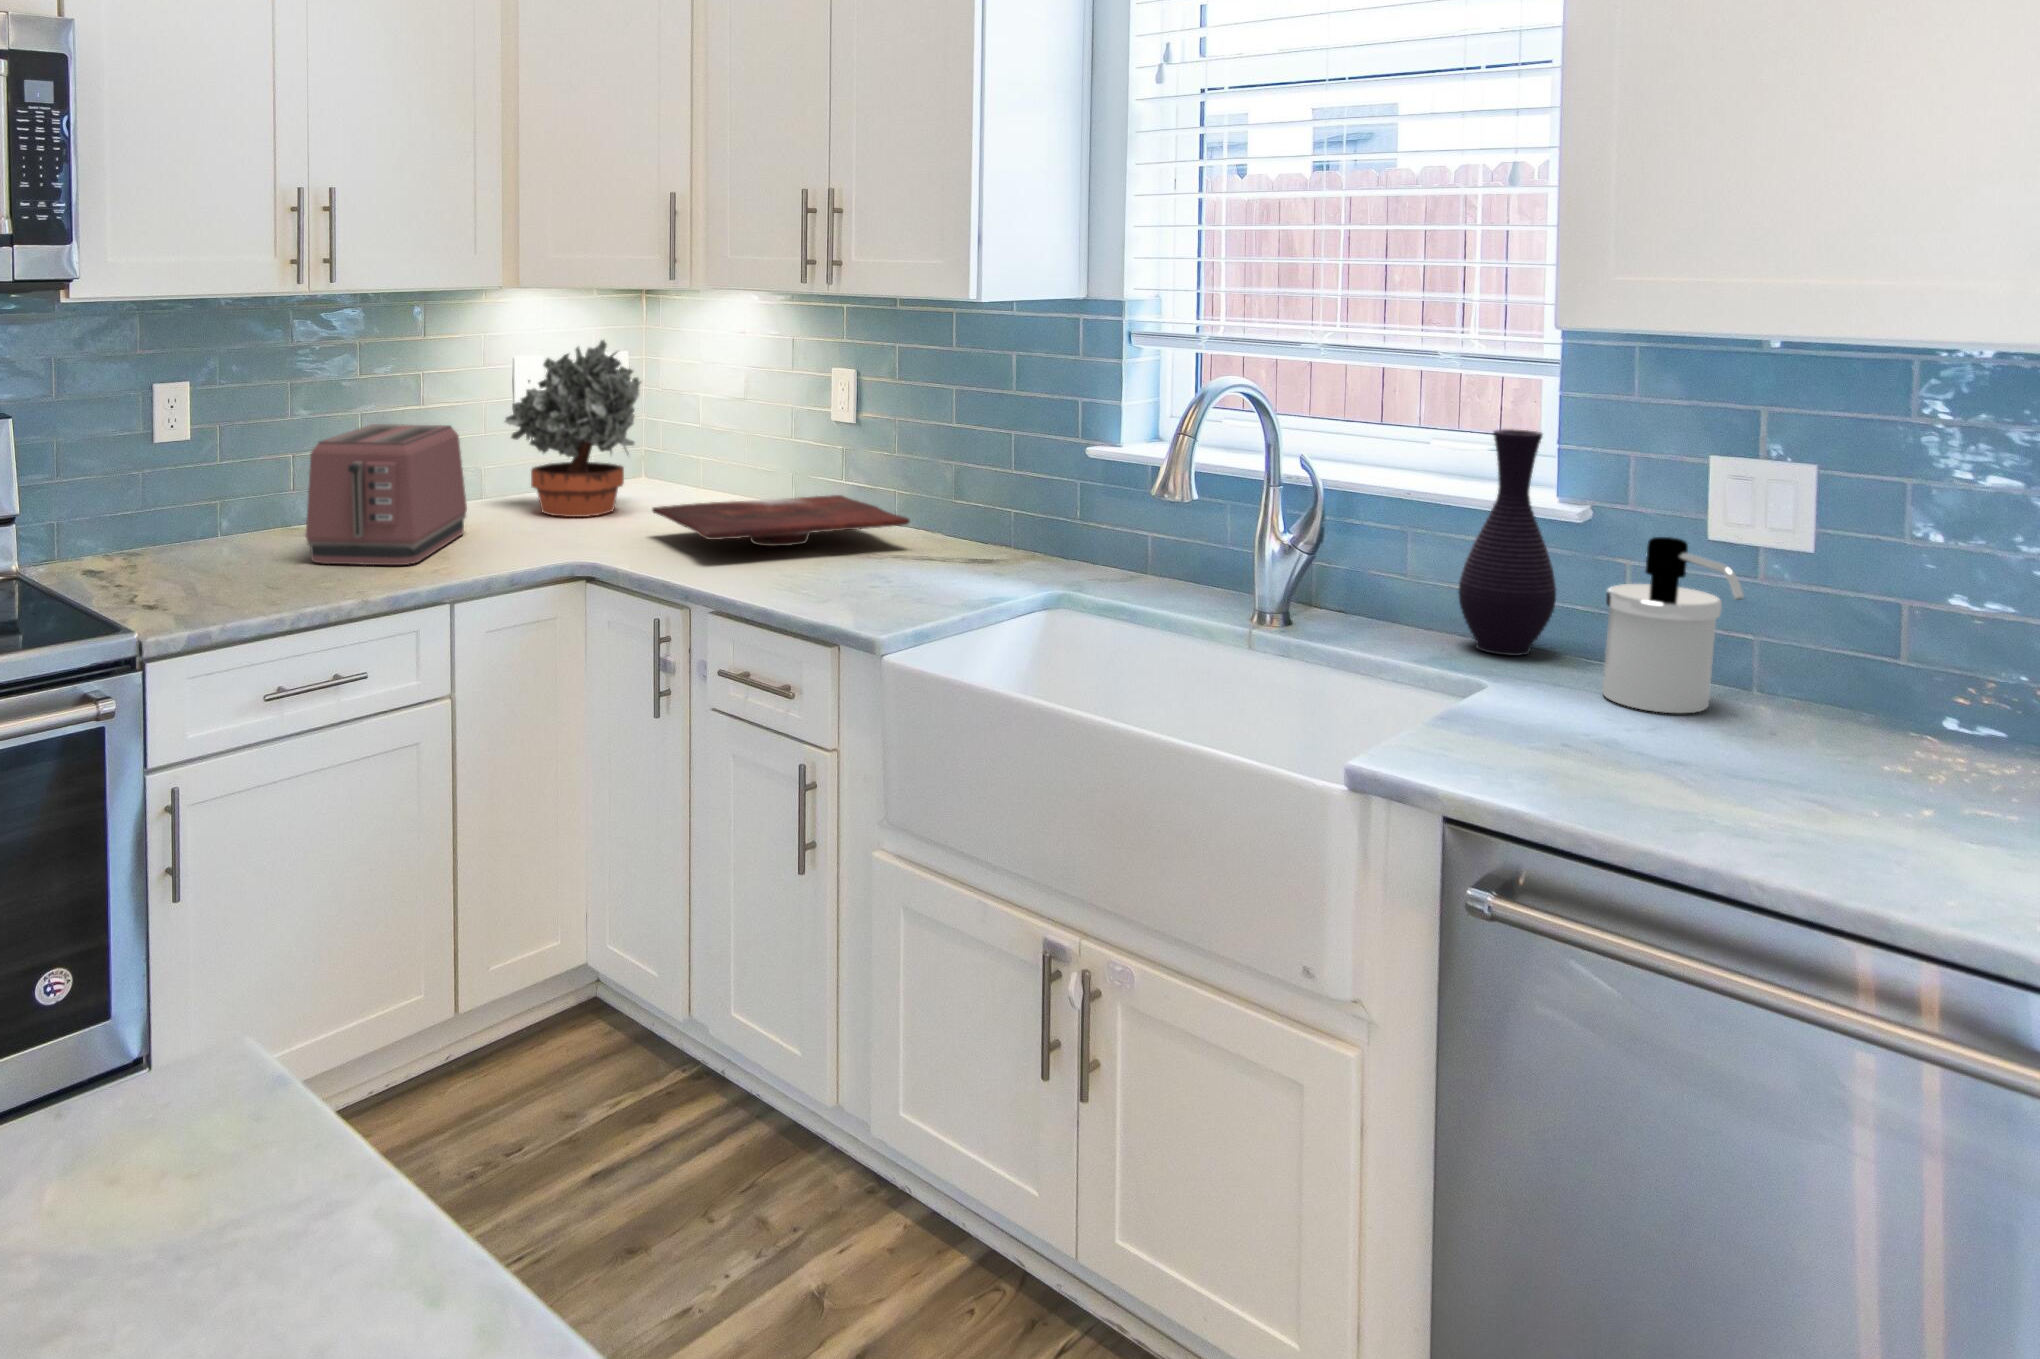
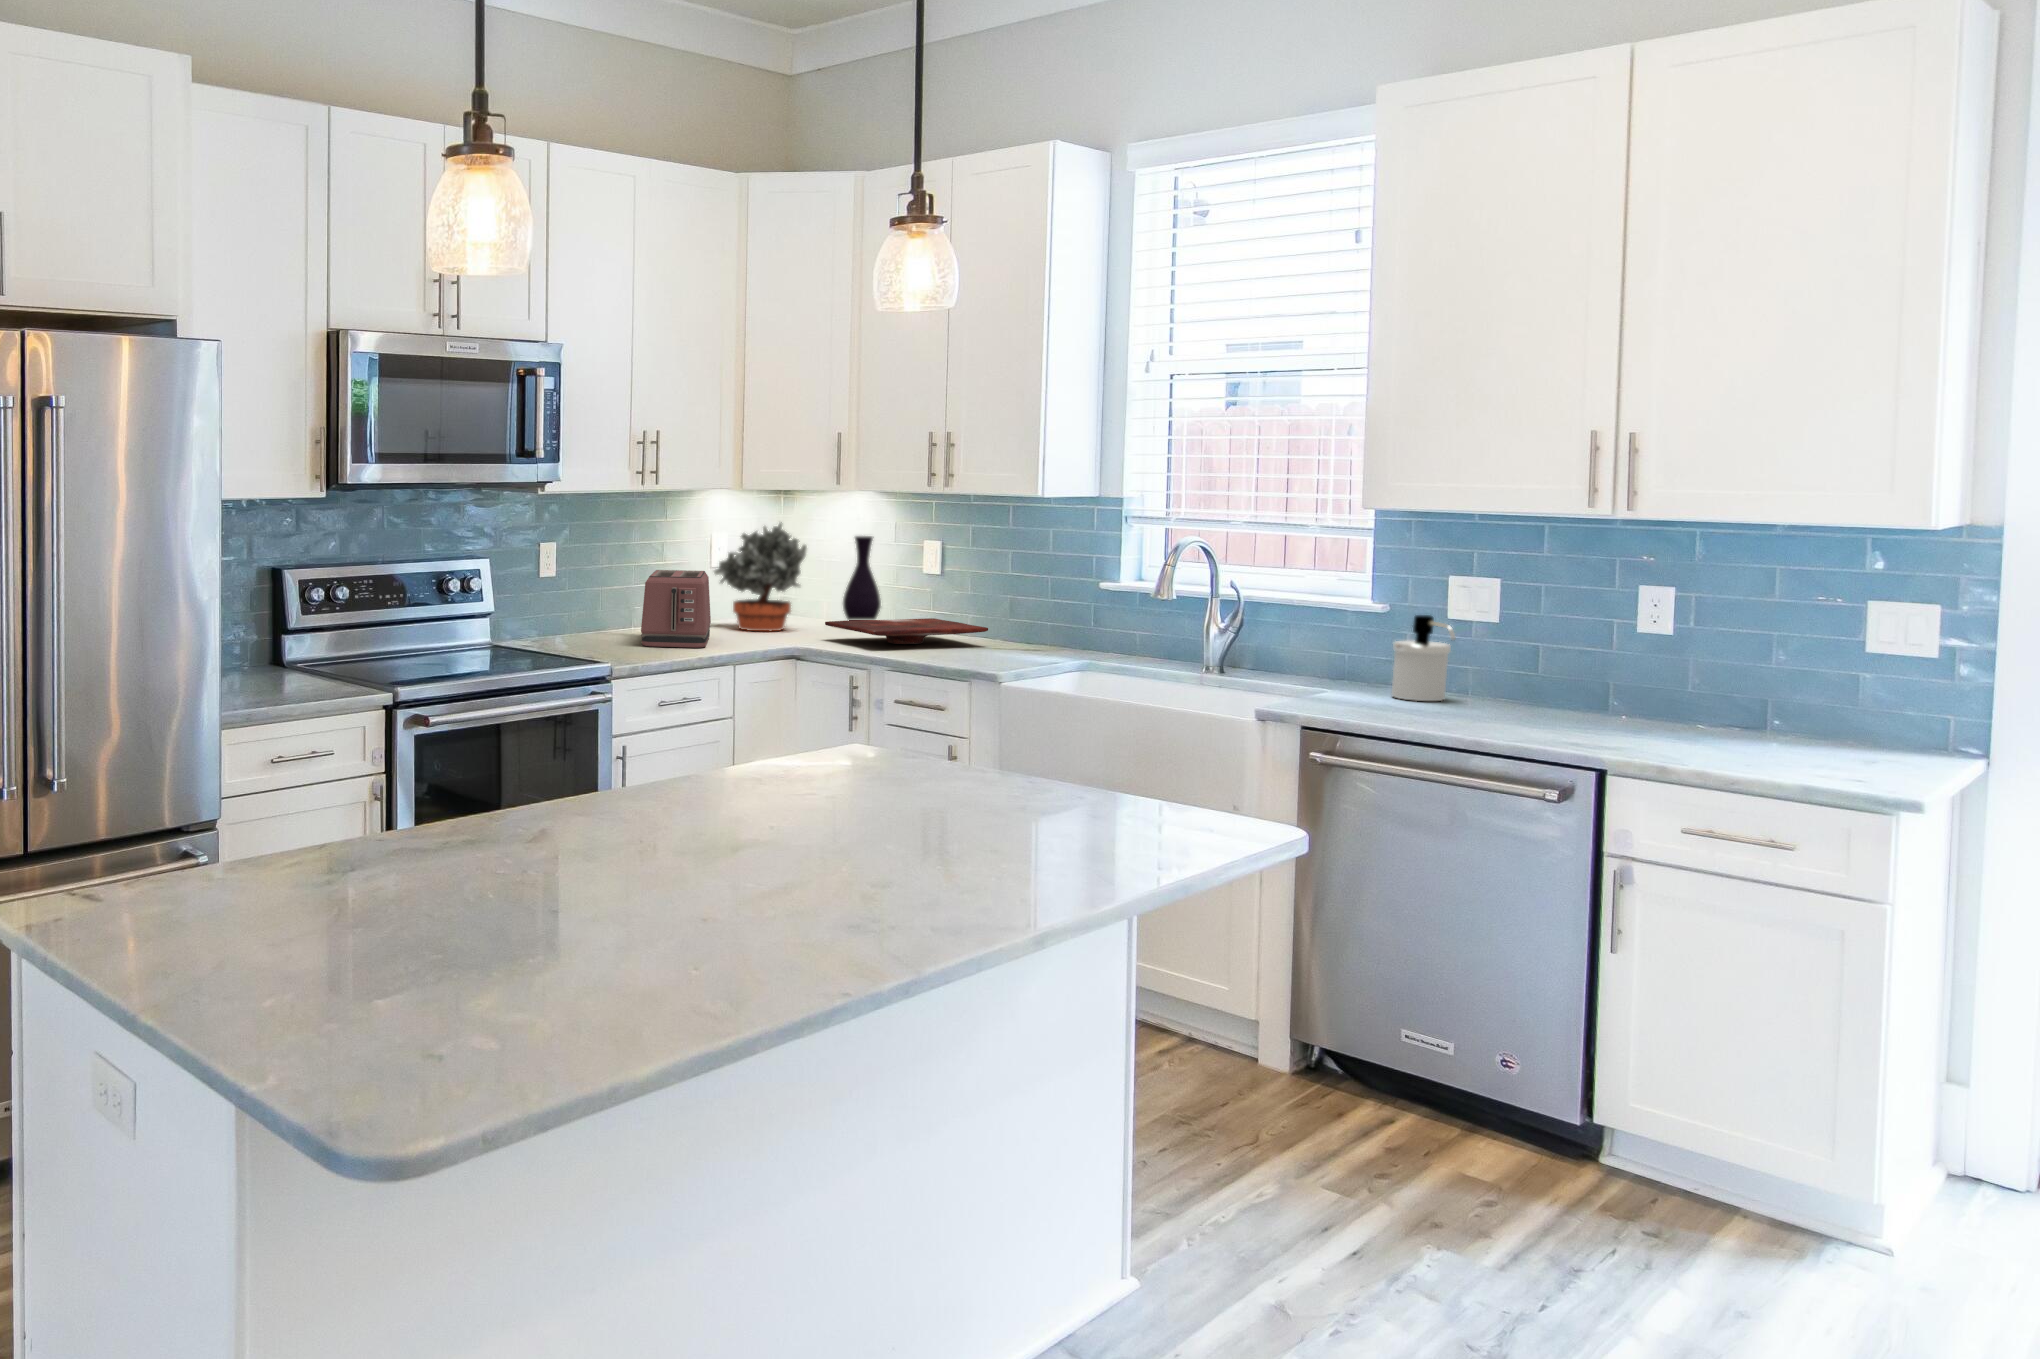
vase: present [1459,429,1556,656] -> present [843,536,881,620]

